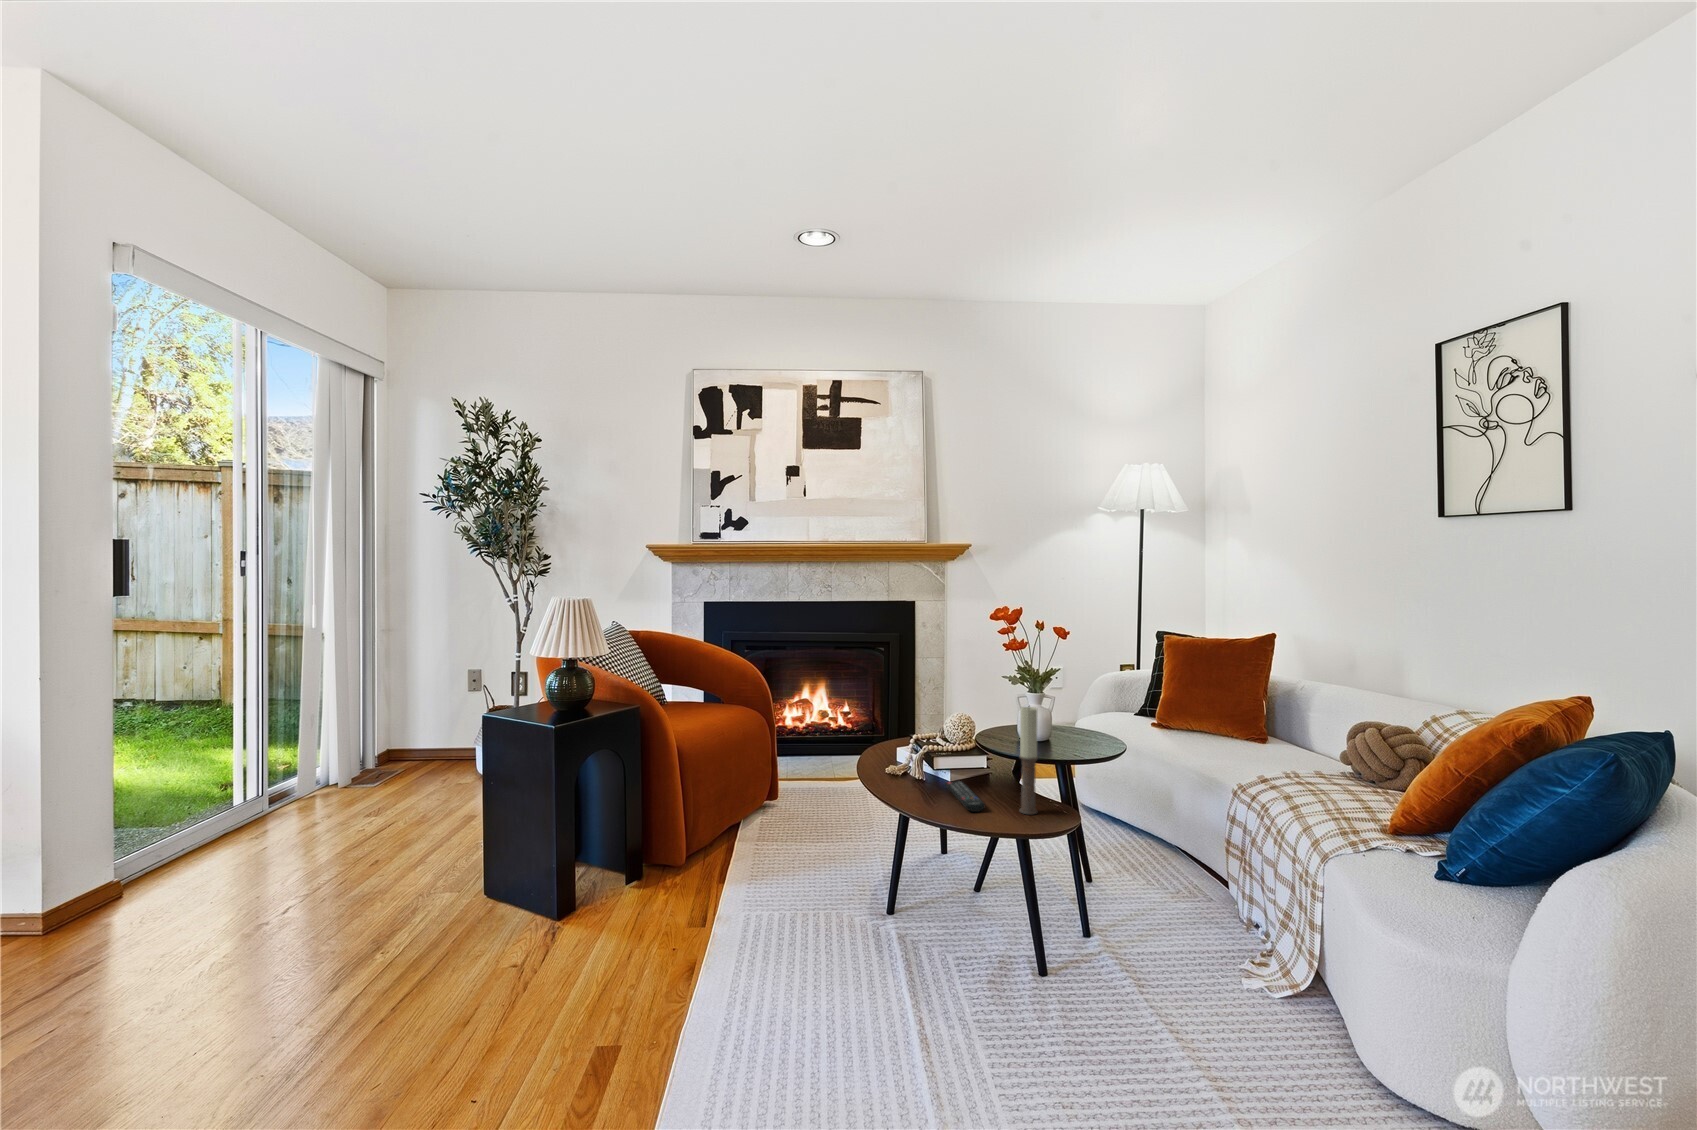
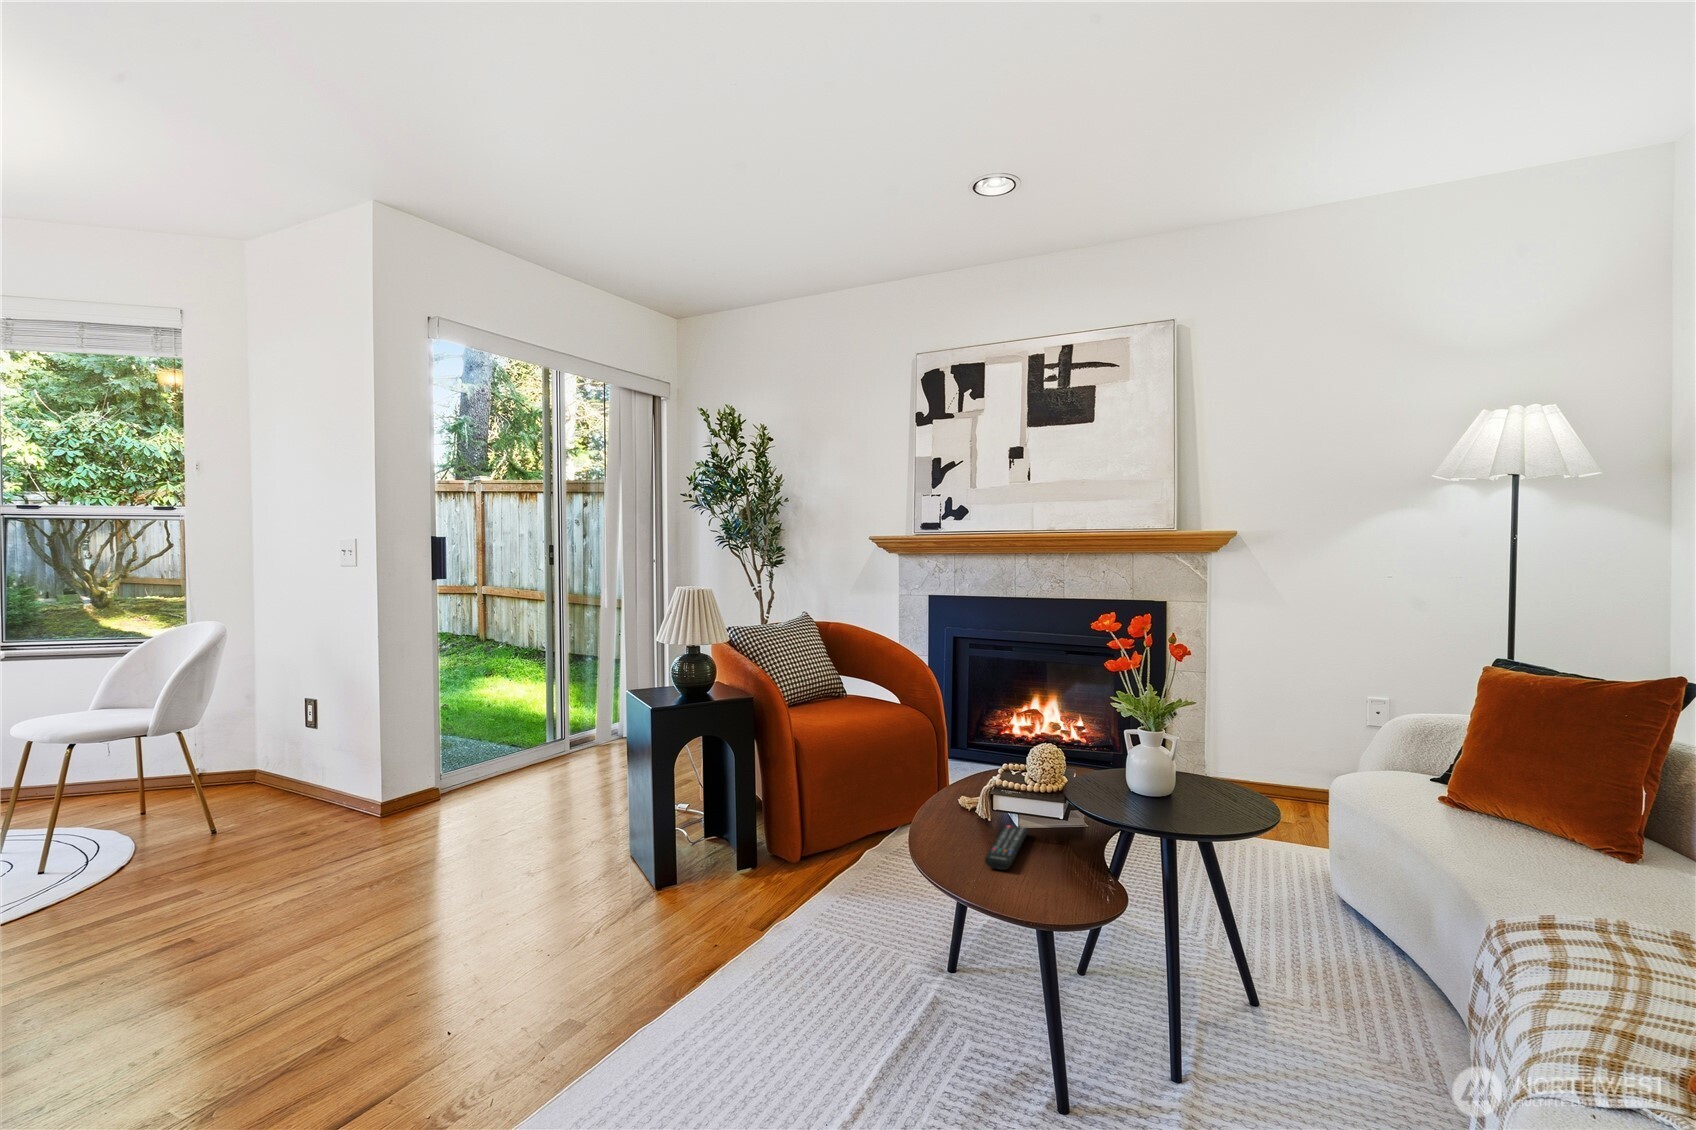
candle: present [1019,706,1038,814] -> none [1055,739,1080,890]

